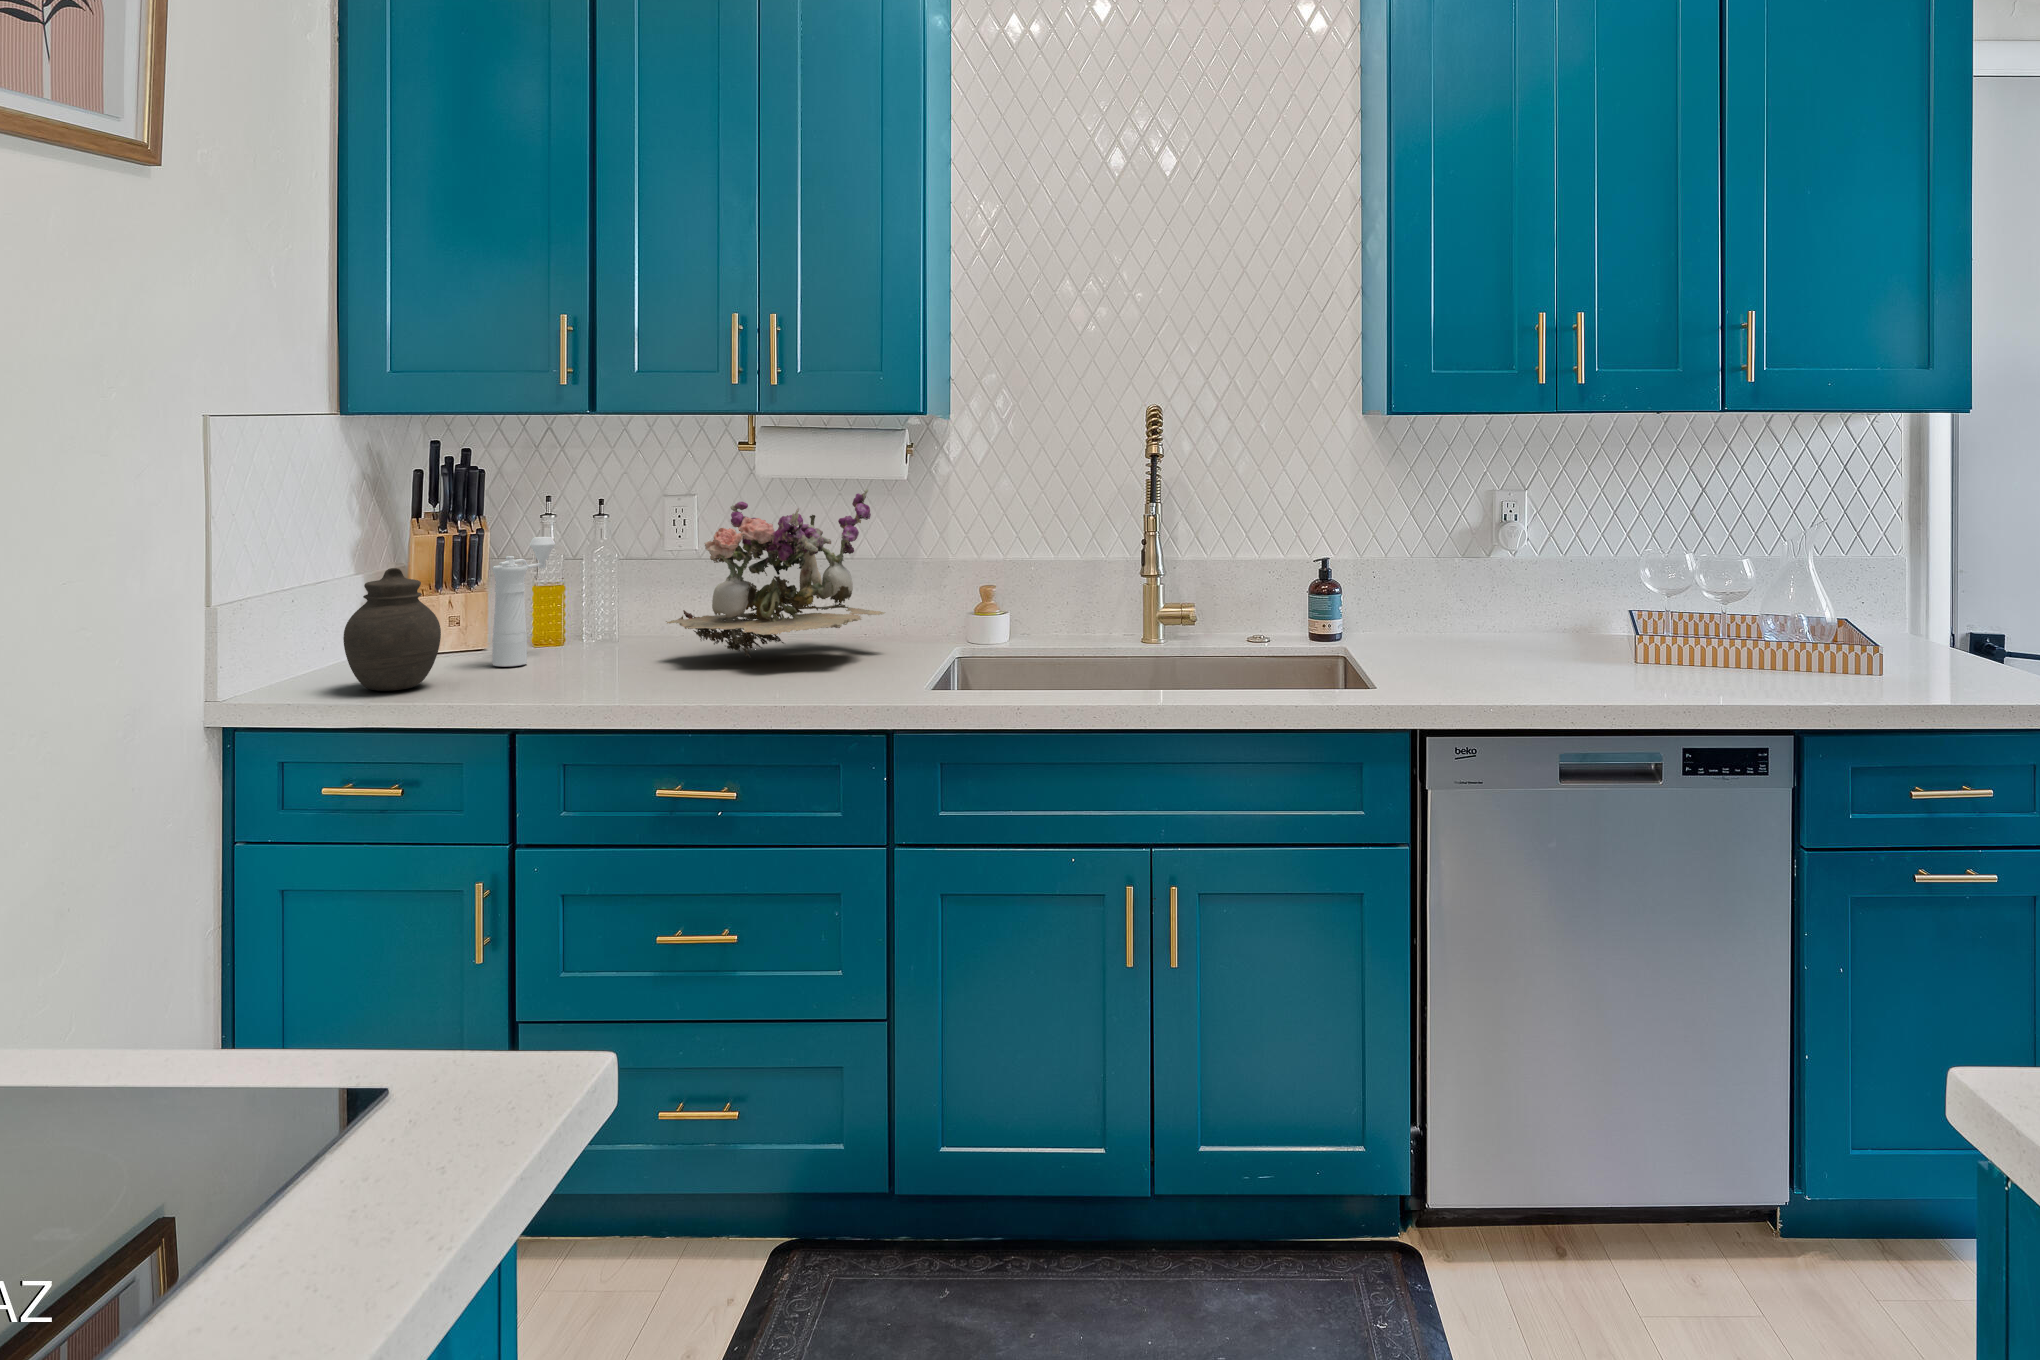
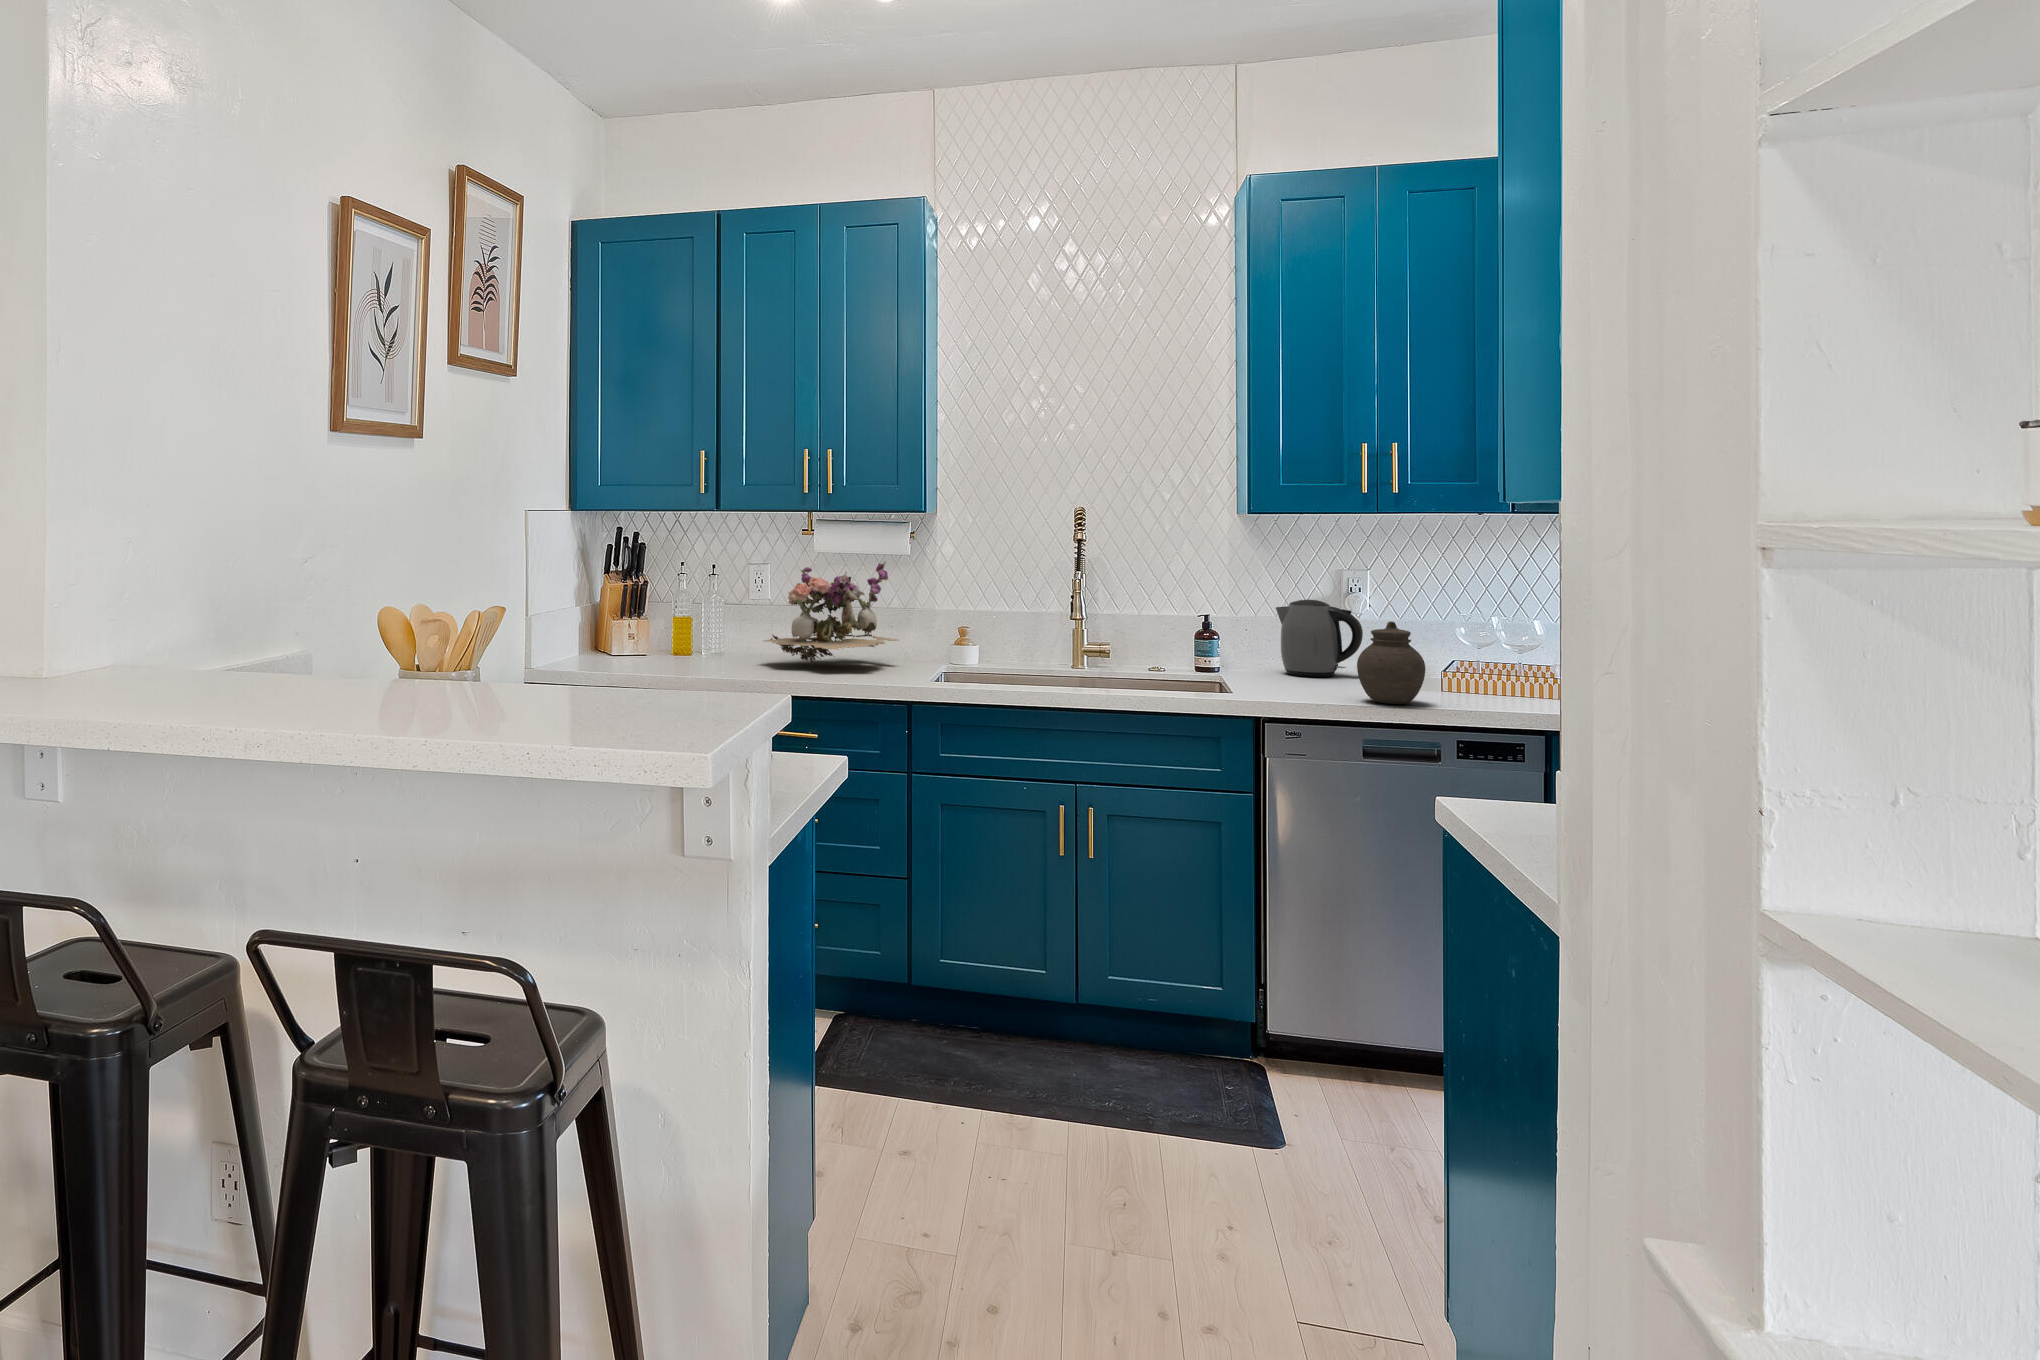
kettle: none [1420,535,1534,646] -> present [1276,600,1363,677]
pepper mill: present [492,537,555,667] -> none [661,587,693,664]
jar: present [343,568,441,691] -> present [1357,621,1425,704]

